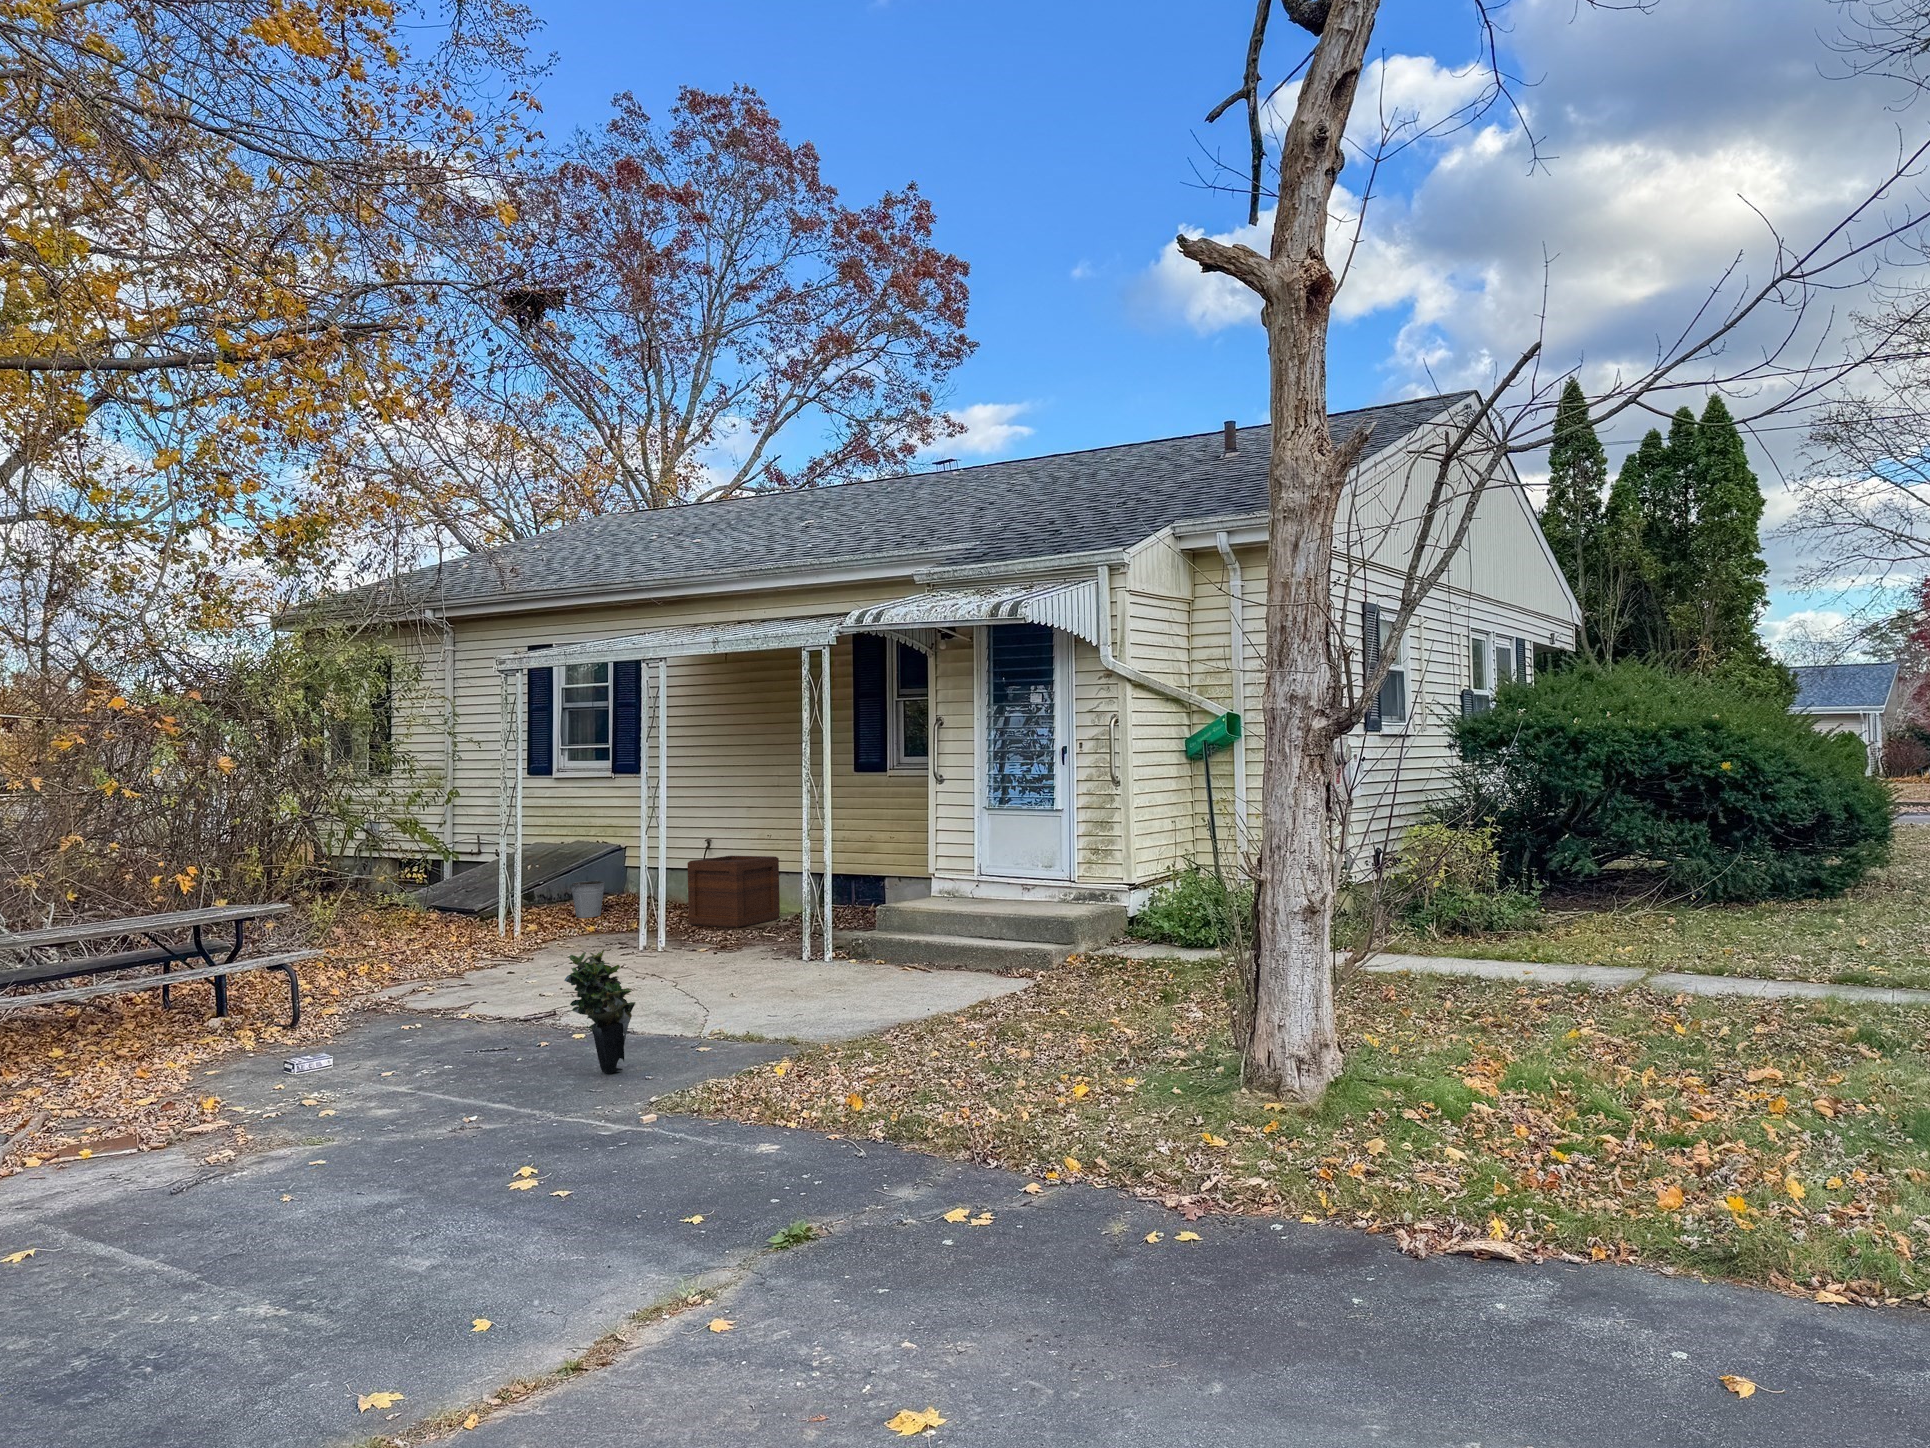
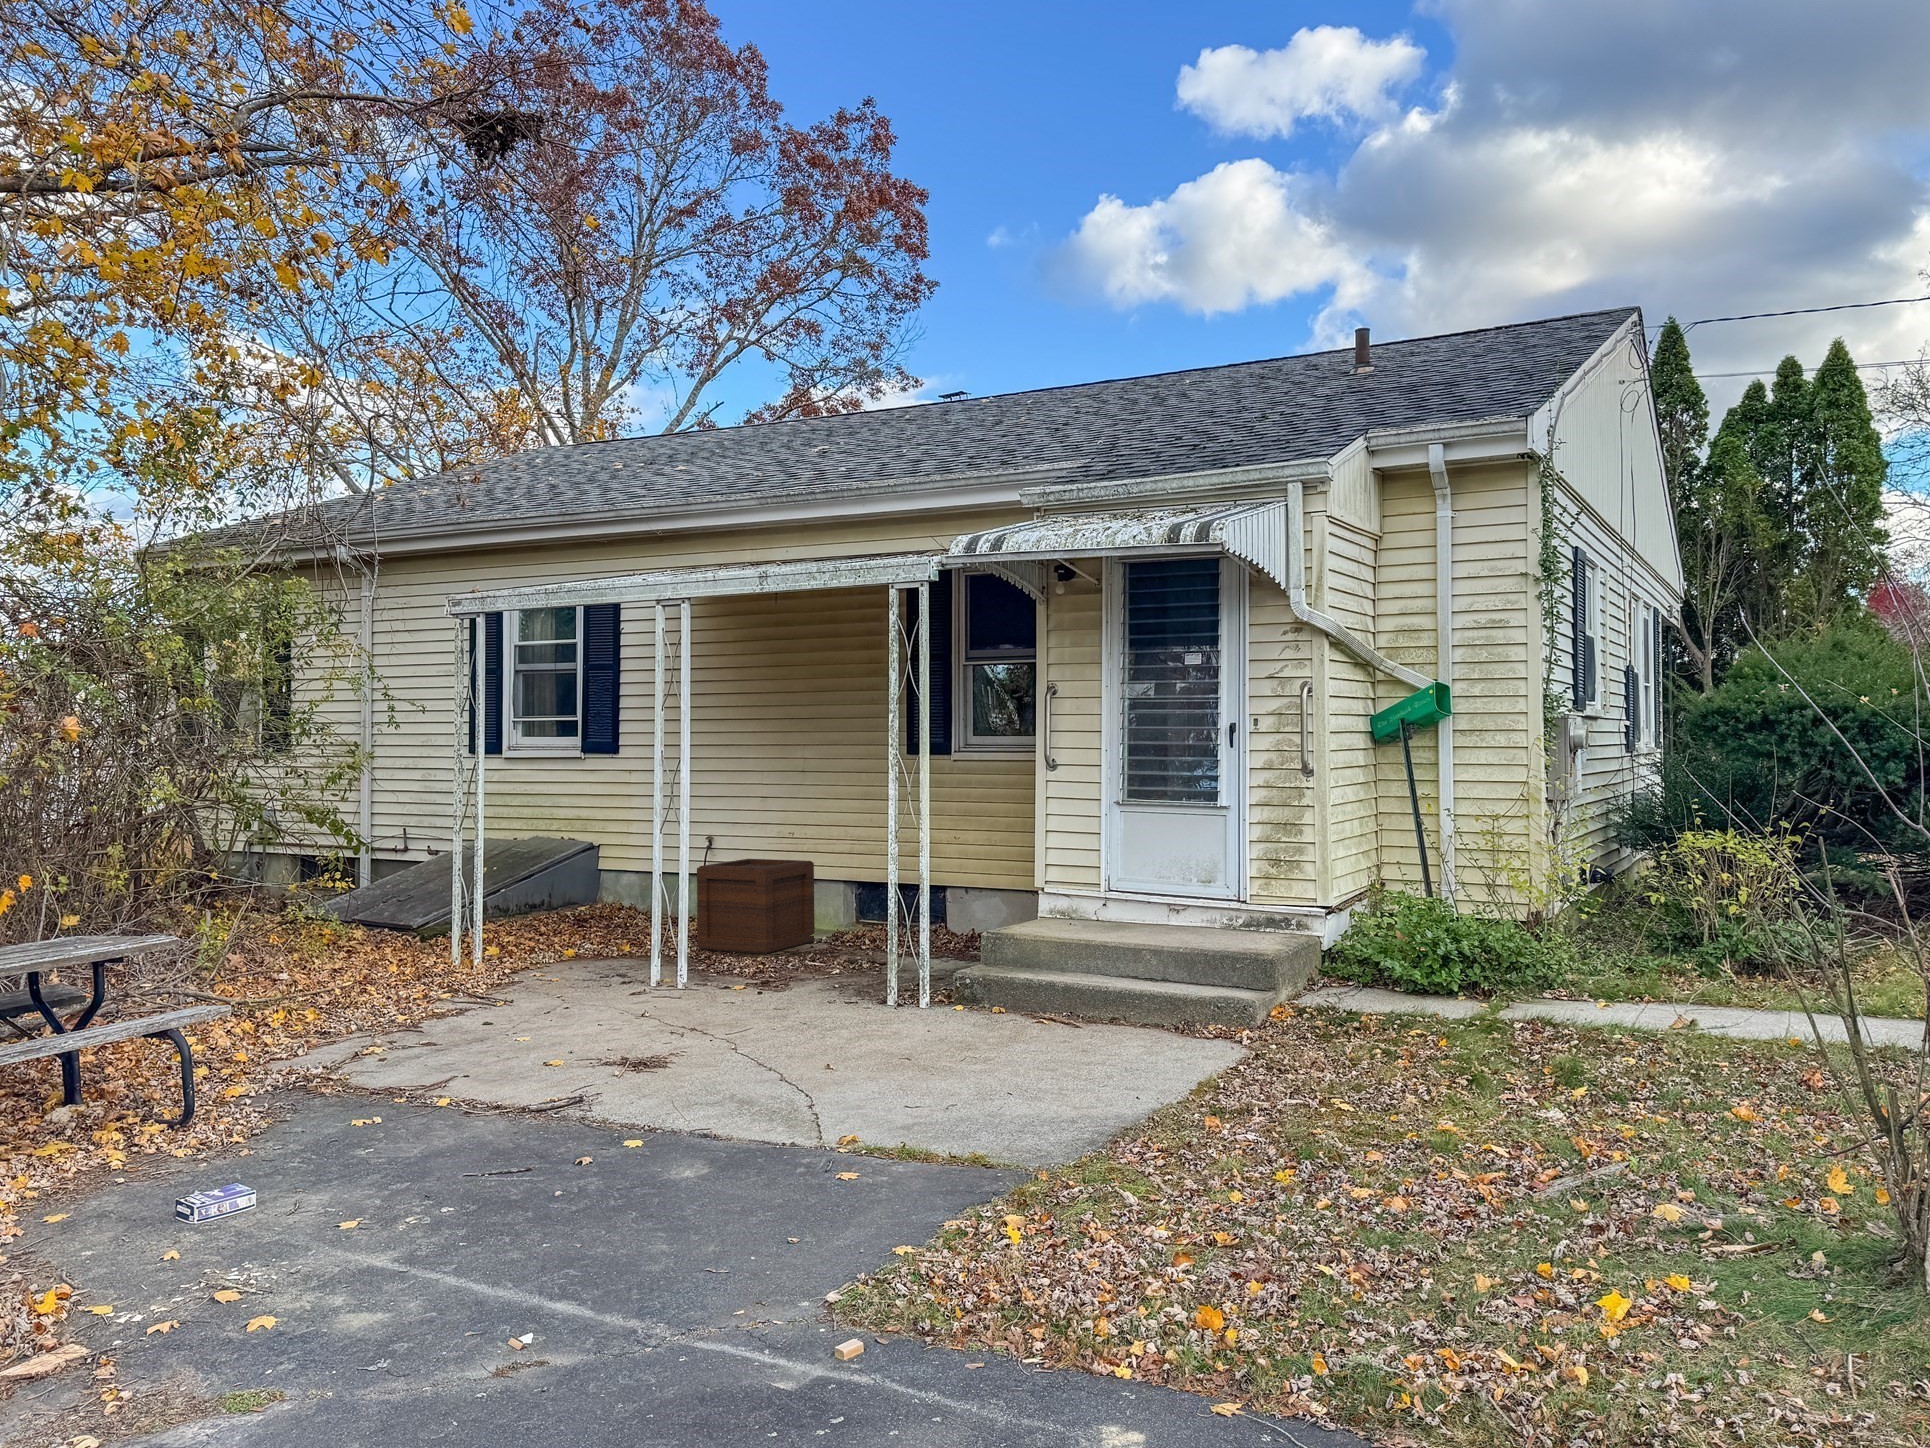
bucket: present [570,880,605,918] -> none [531,887,577,937]
potted plant: present [564,950,635,1074] -> none [647,1024,755,1223]

